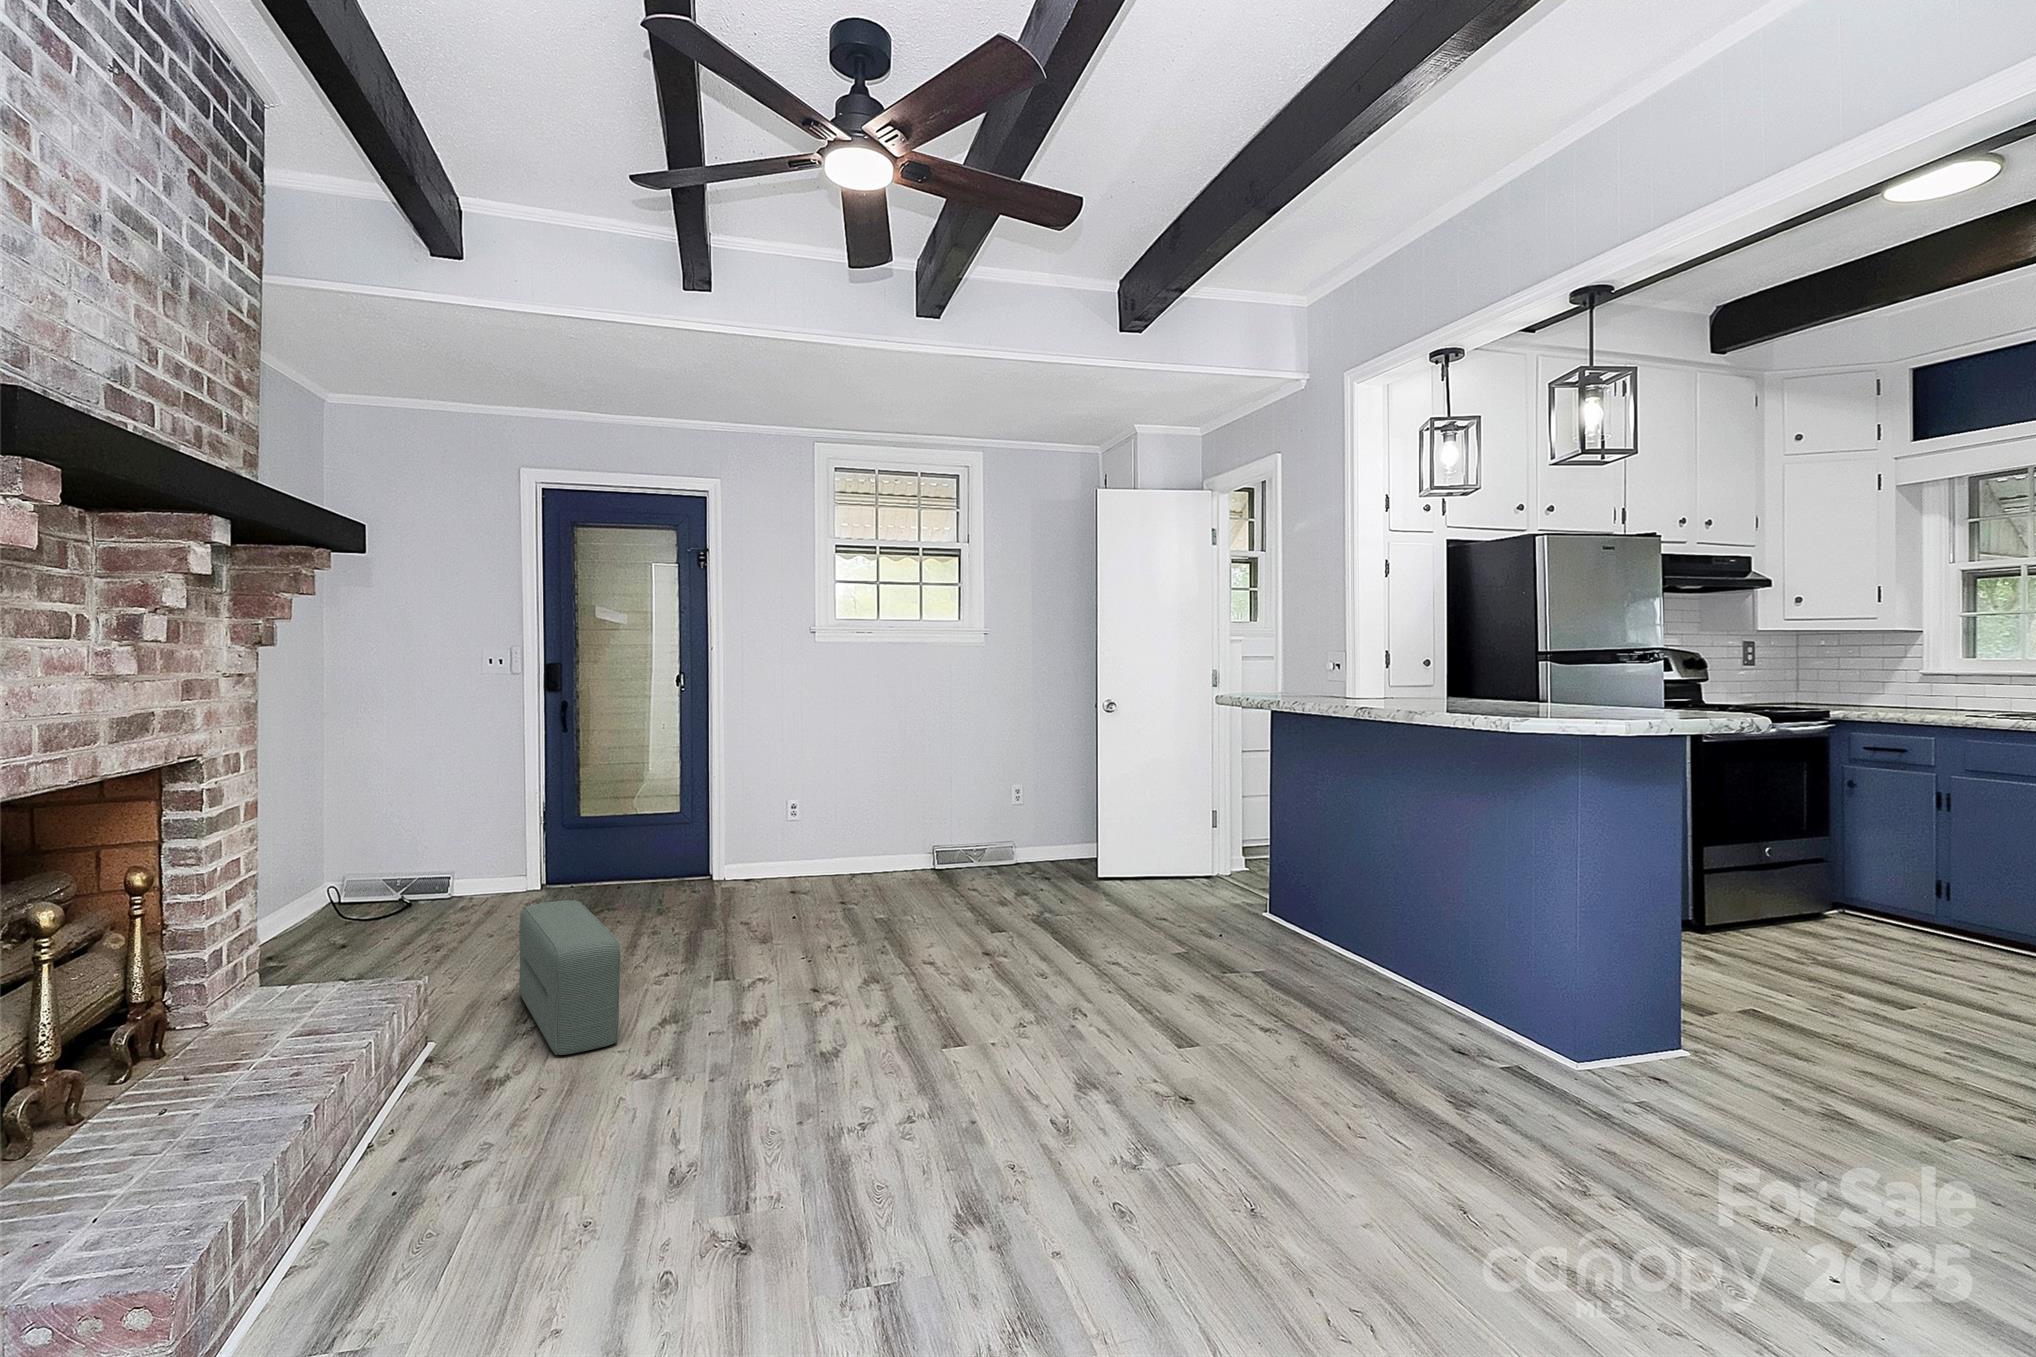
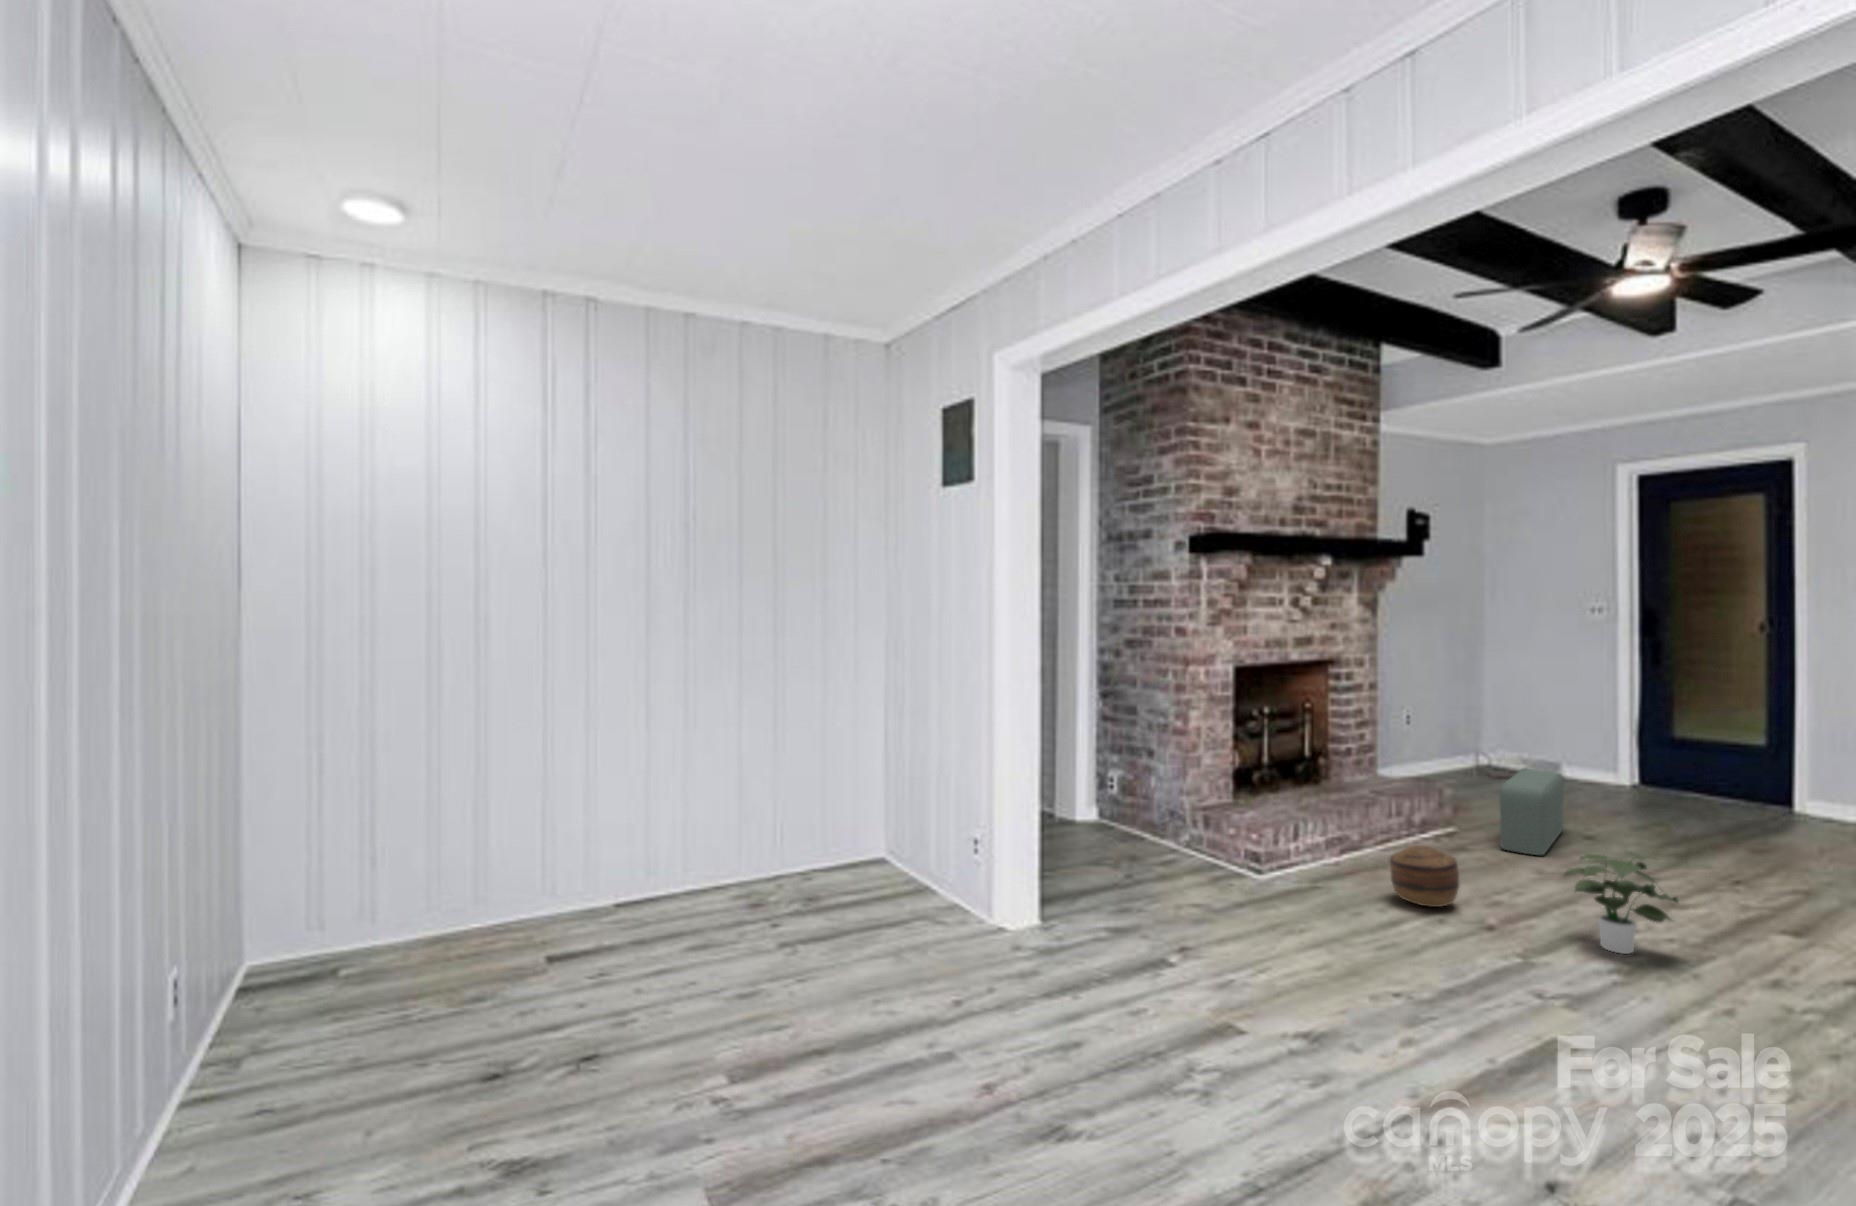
potted plant: none [842,1017,988,1188] -> present [1564,853,1679,954]
basket: none [549,1135,686,1281] -> present [1390,845,1459,907]

